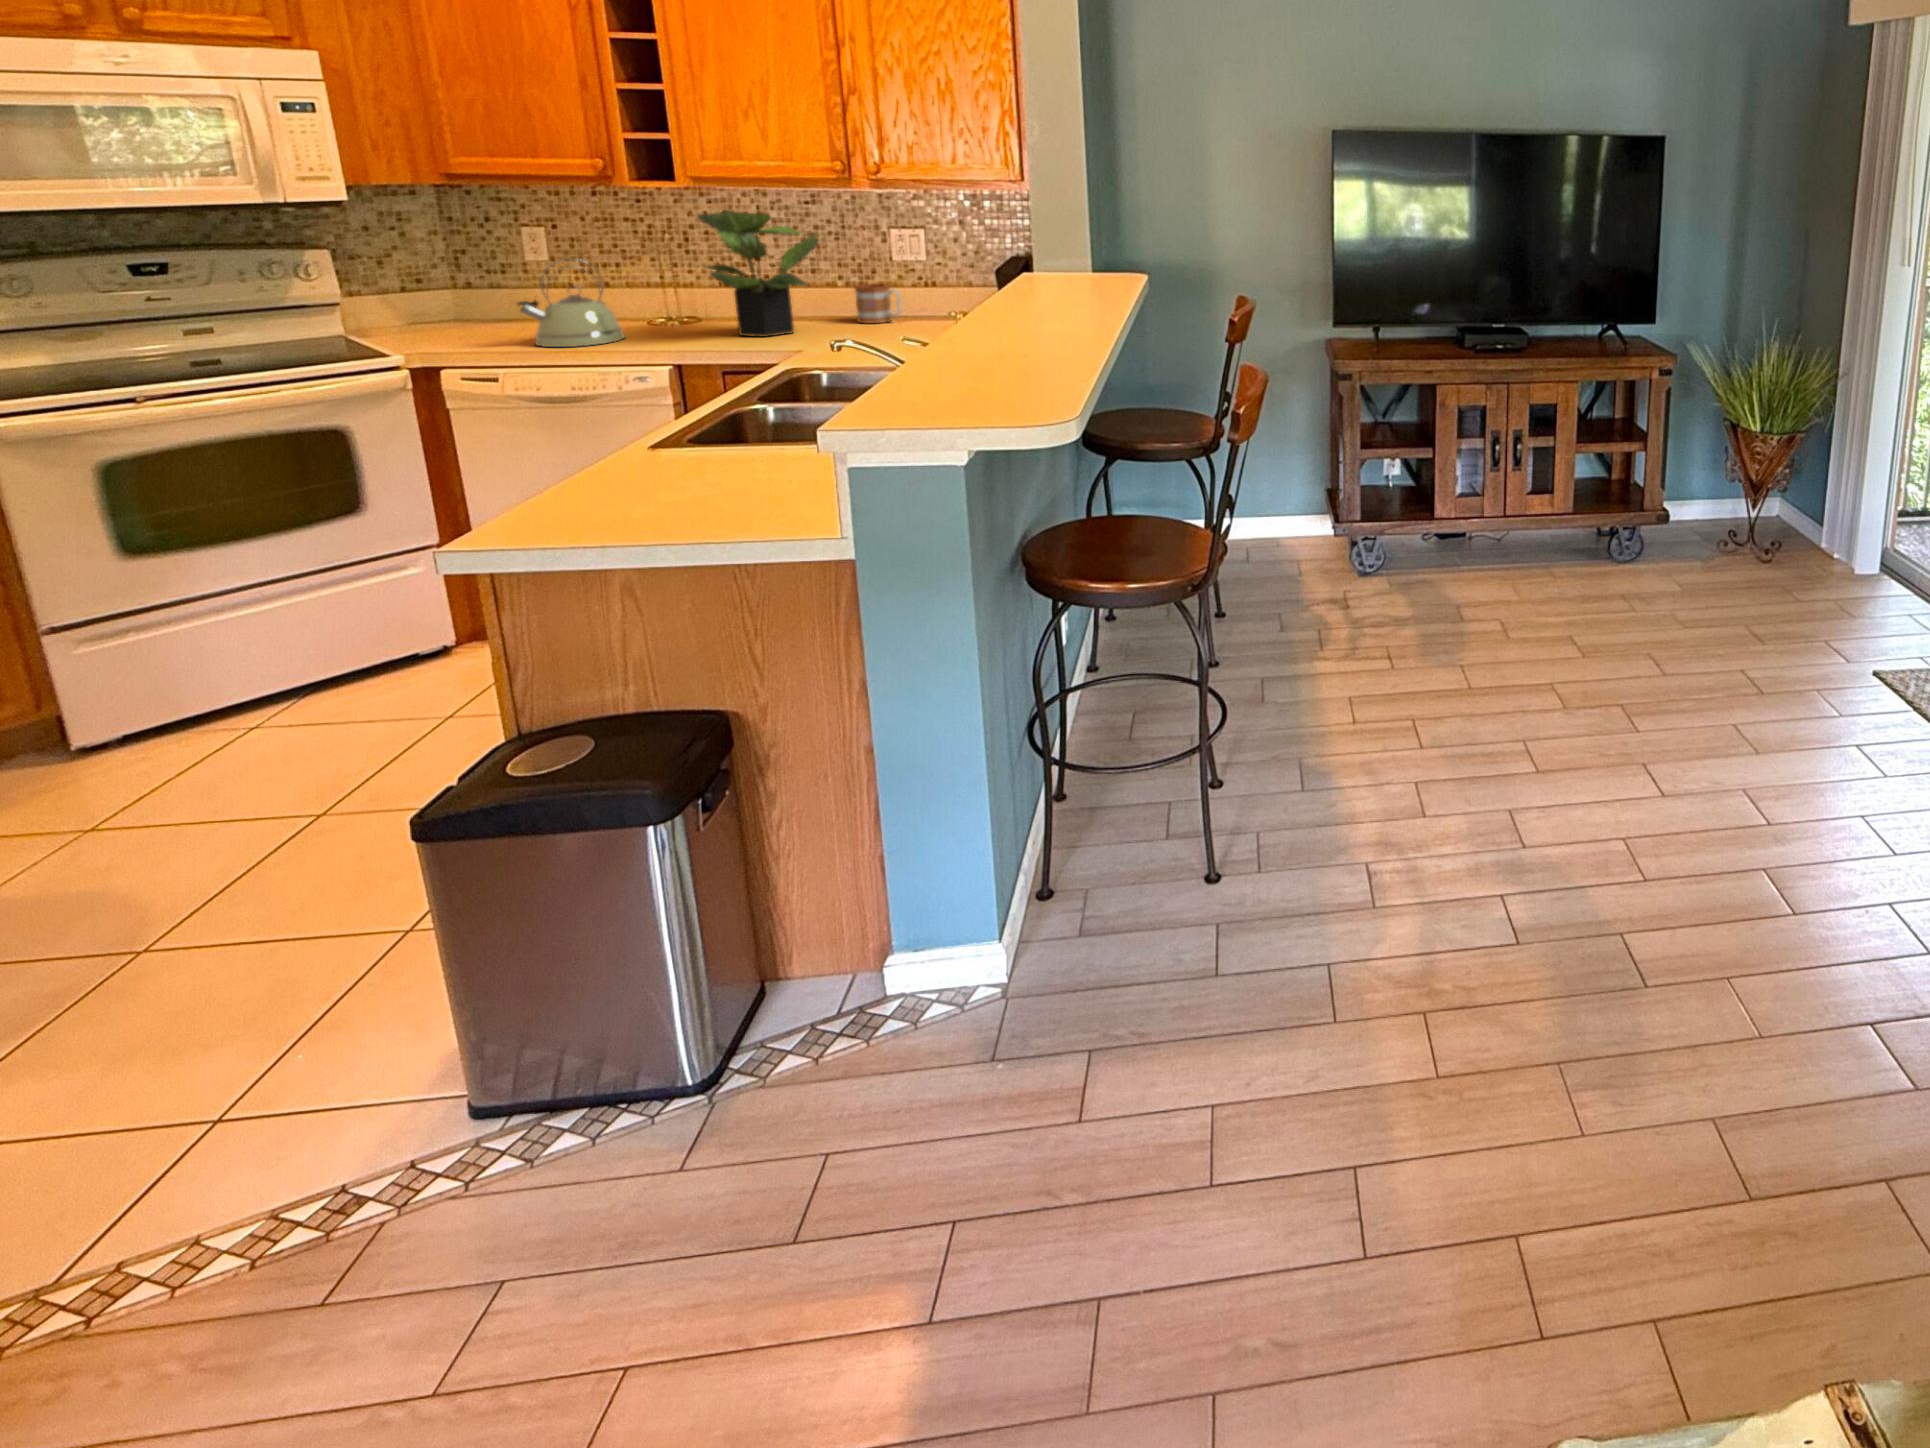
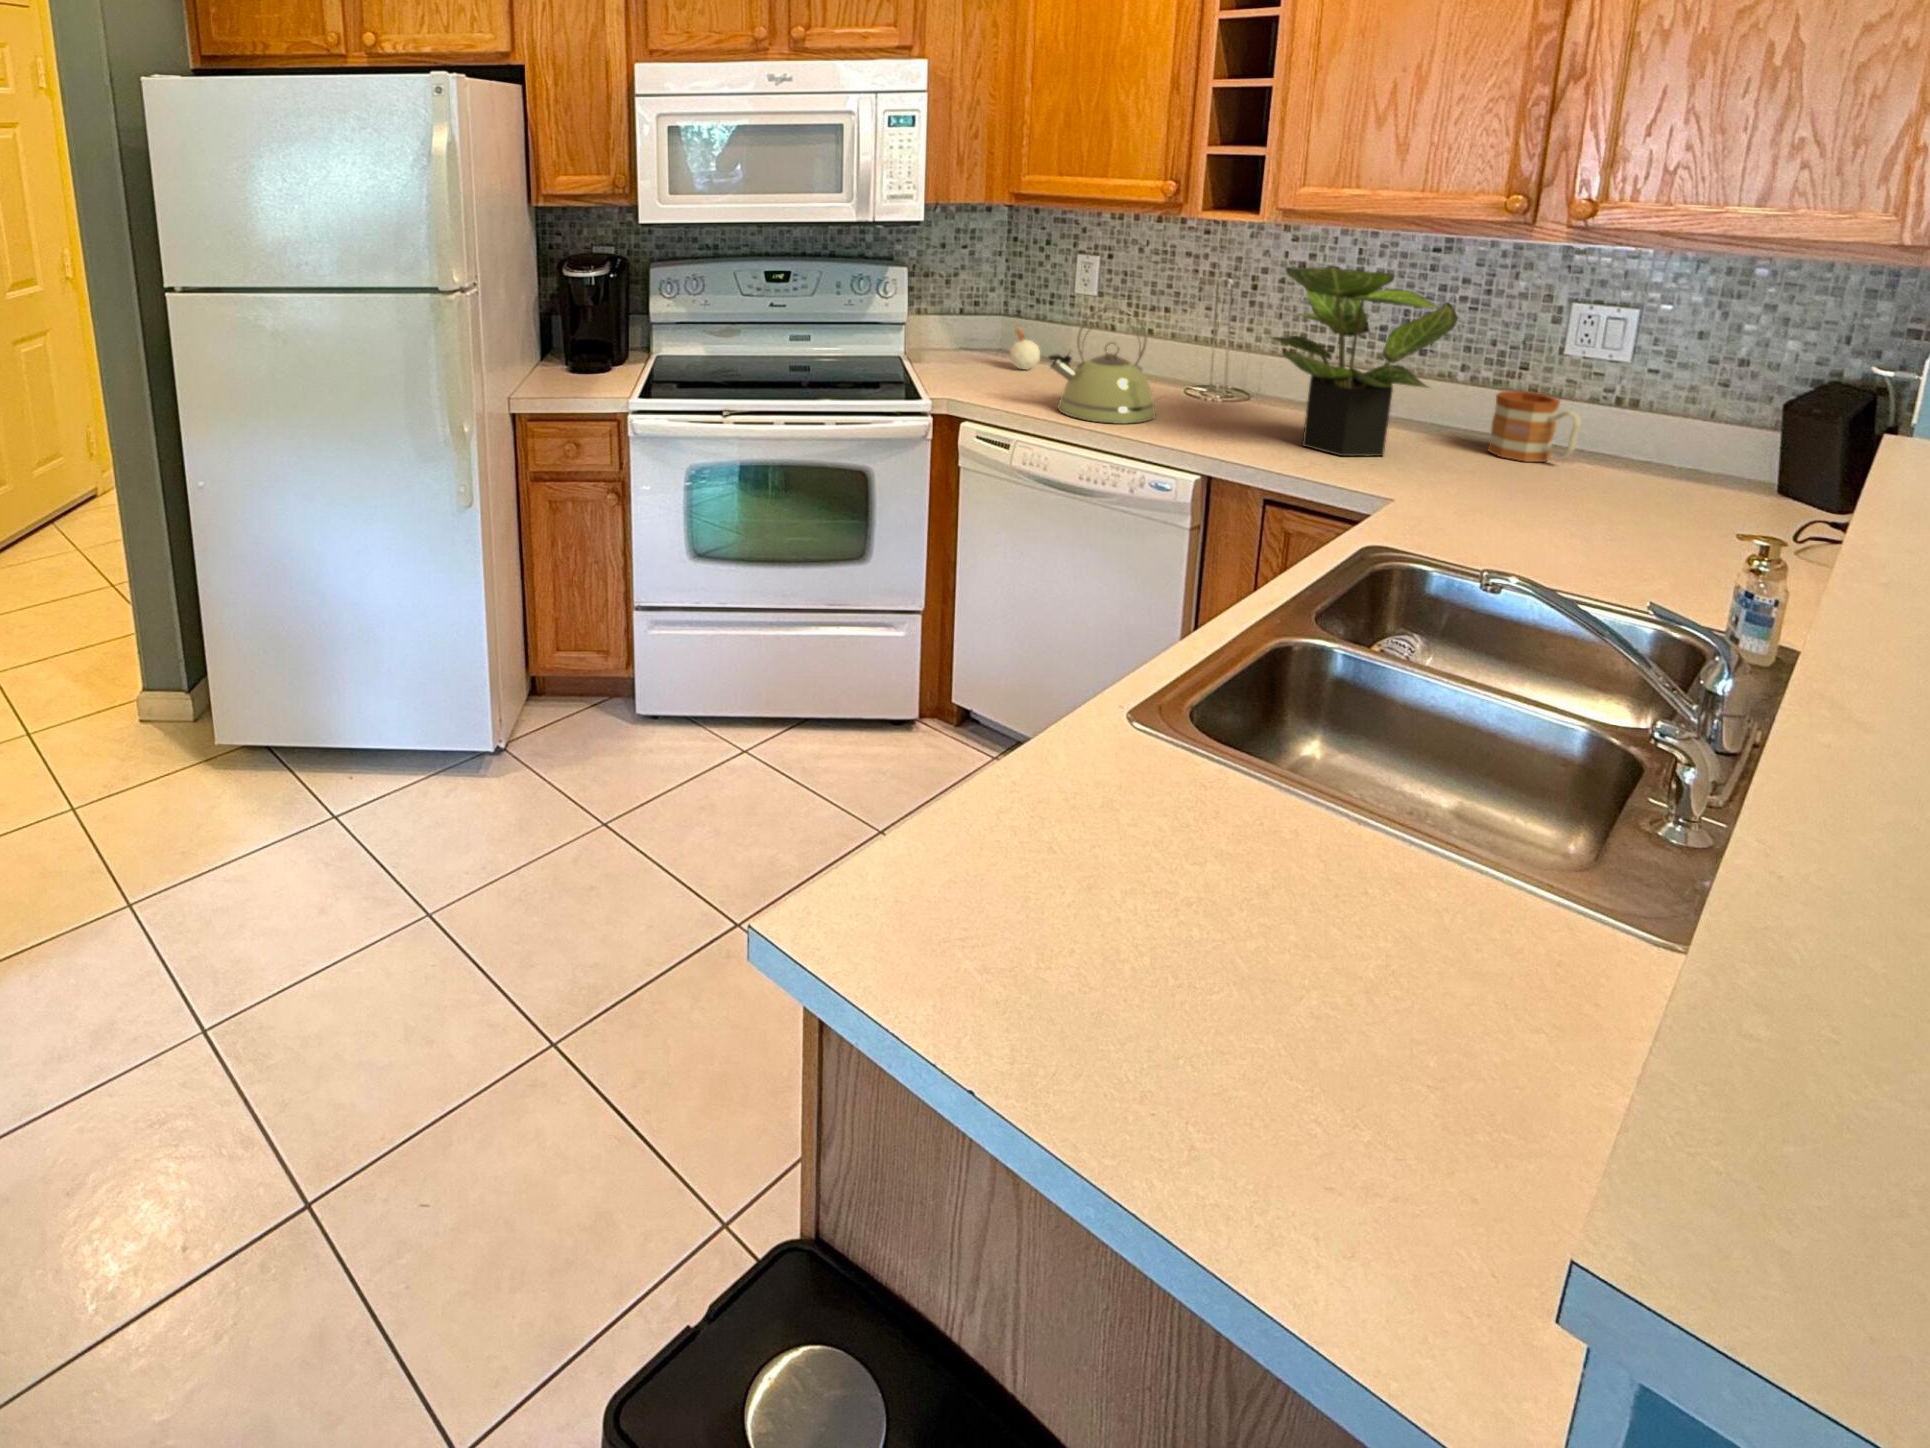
candle: none [470,283,506,328] -> present [1010,327,1040,369]

